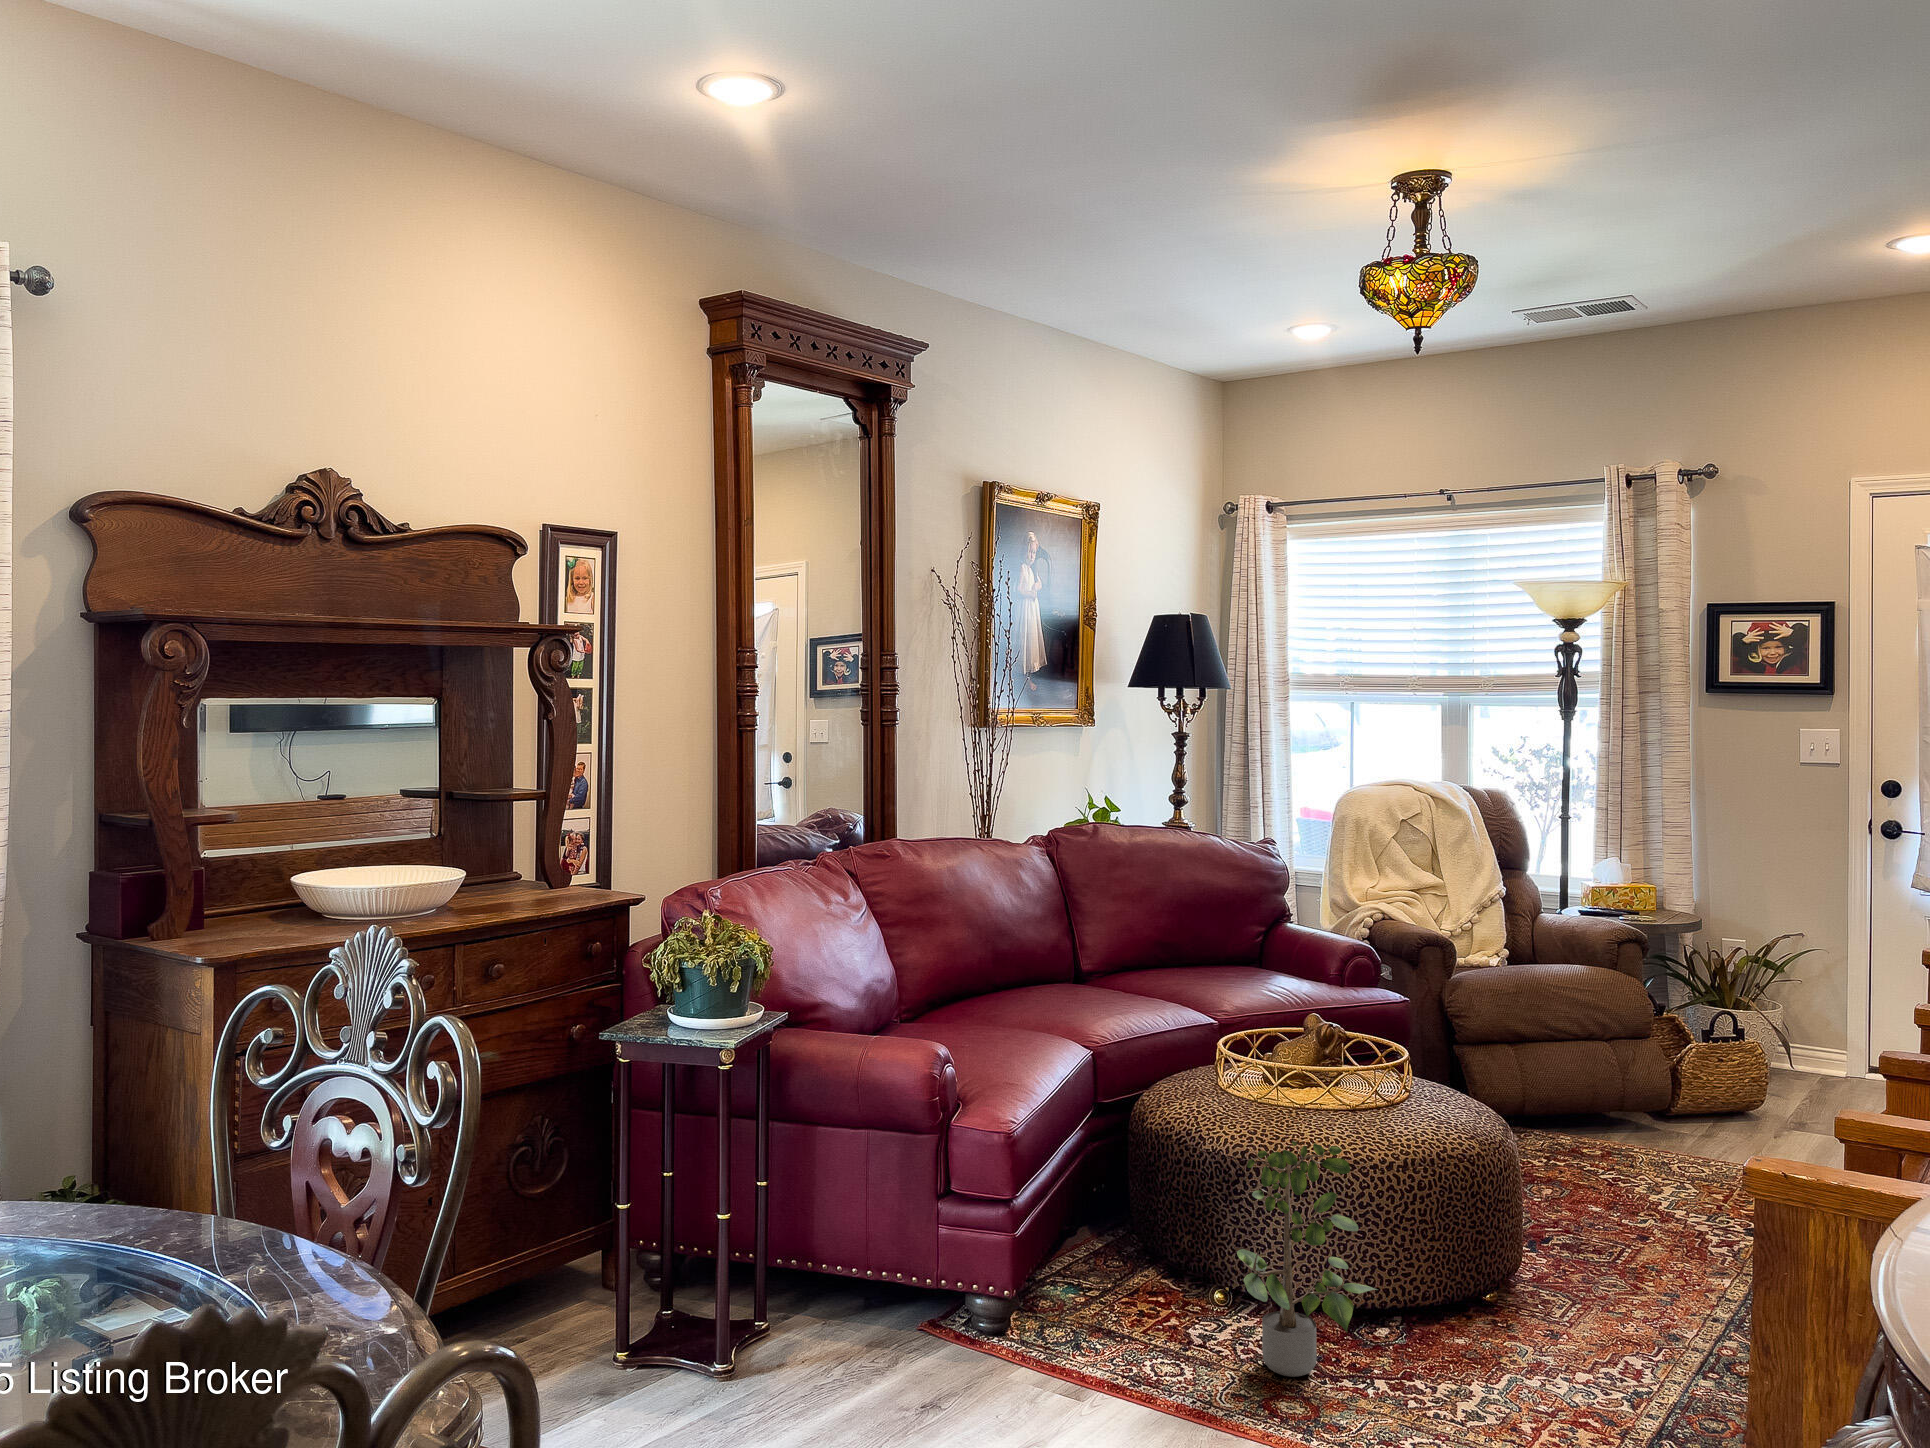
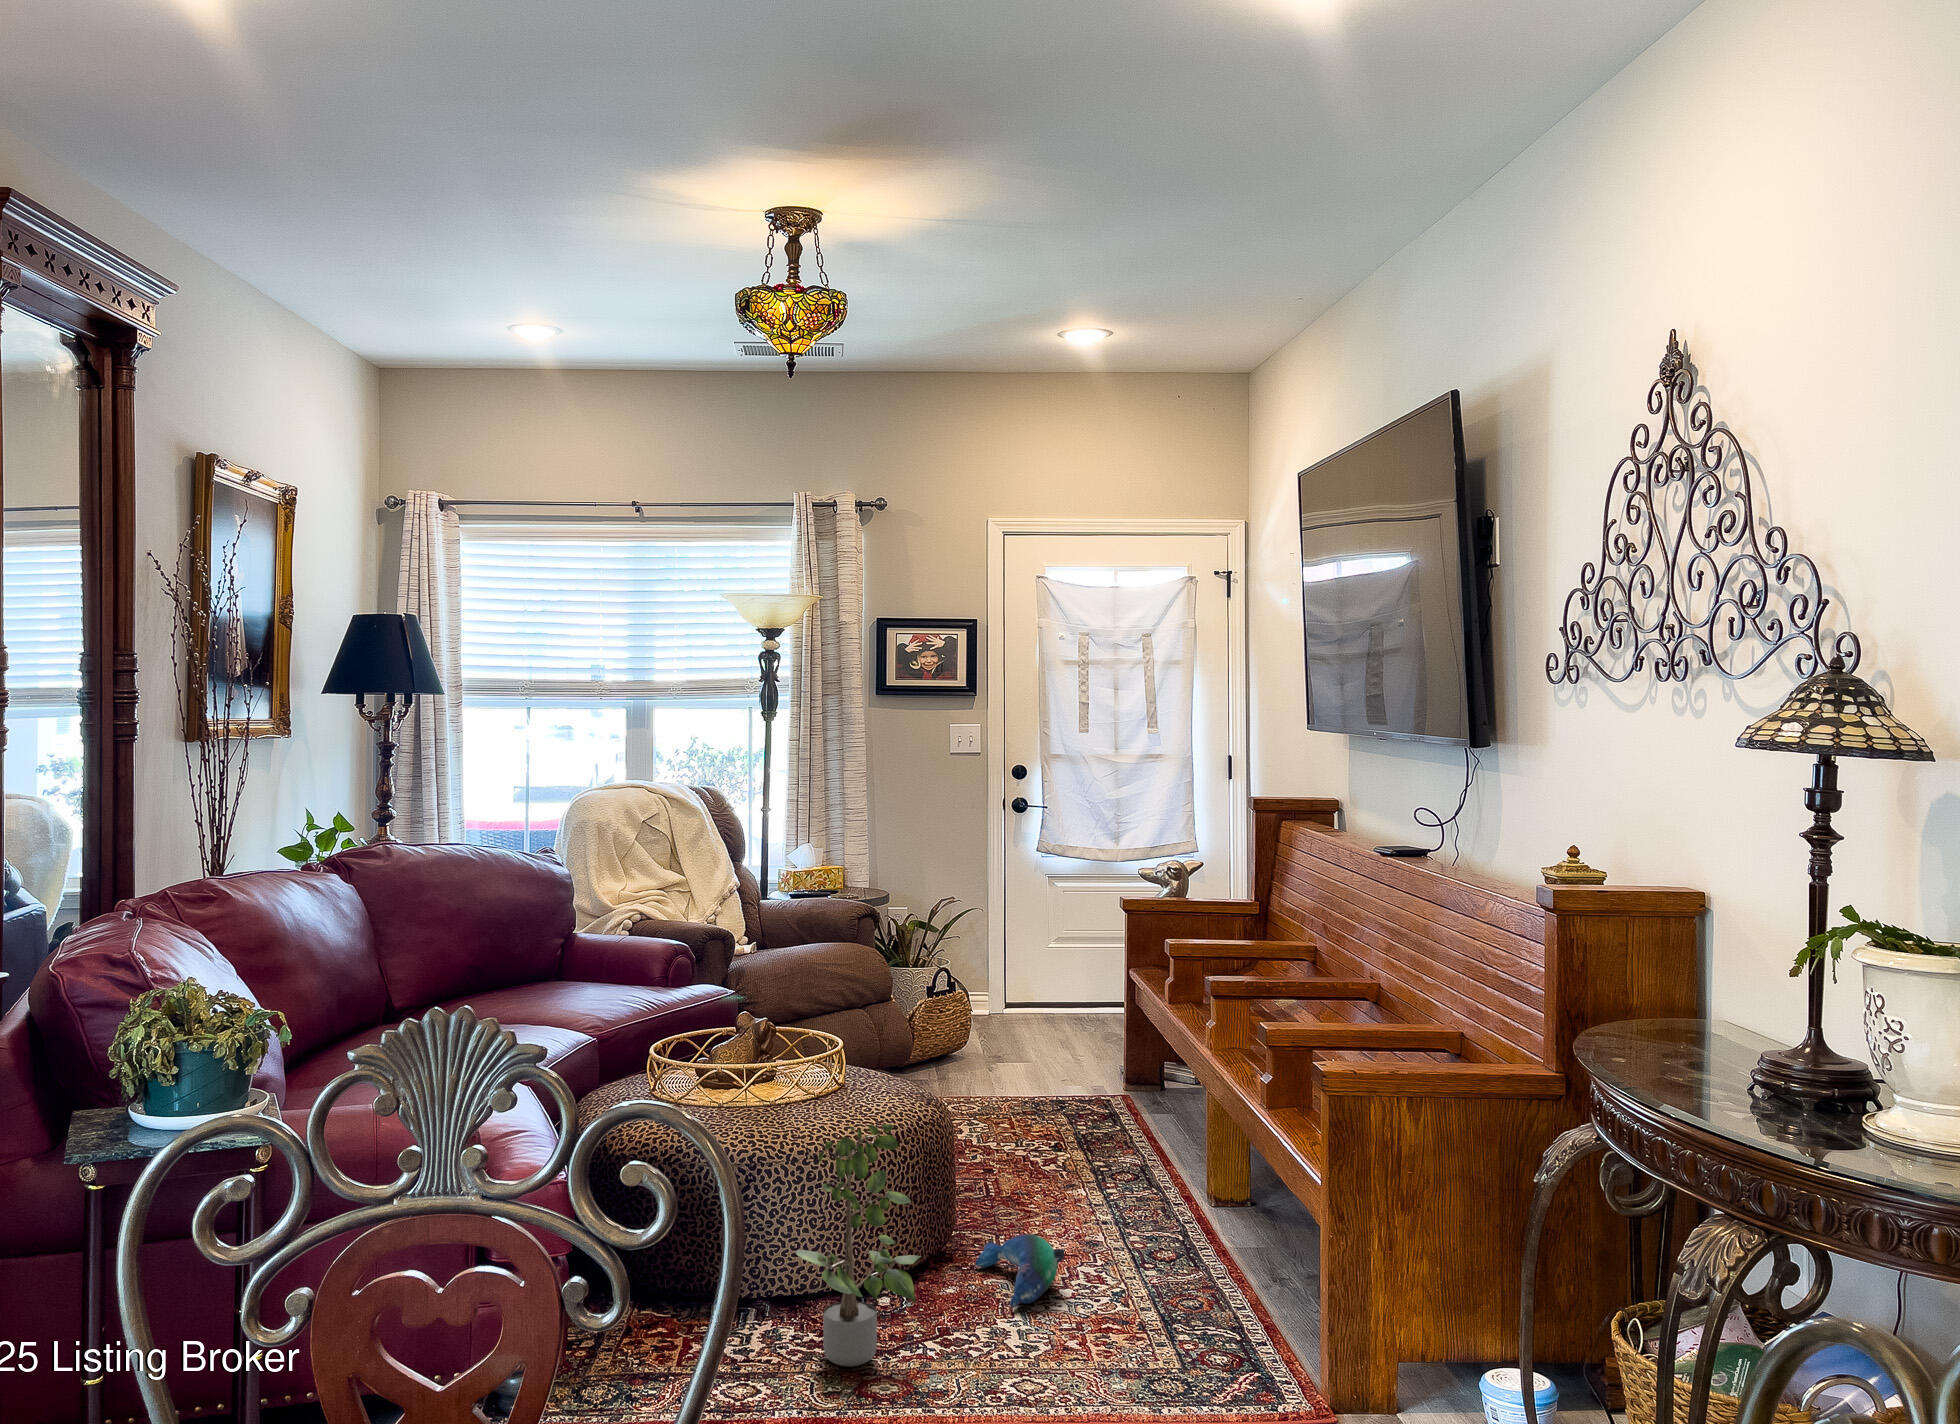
plush toy: none [1501,1305,1591,1377] -> present [975,1234,1064,1308]

